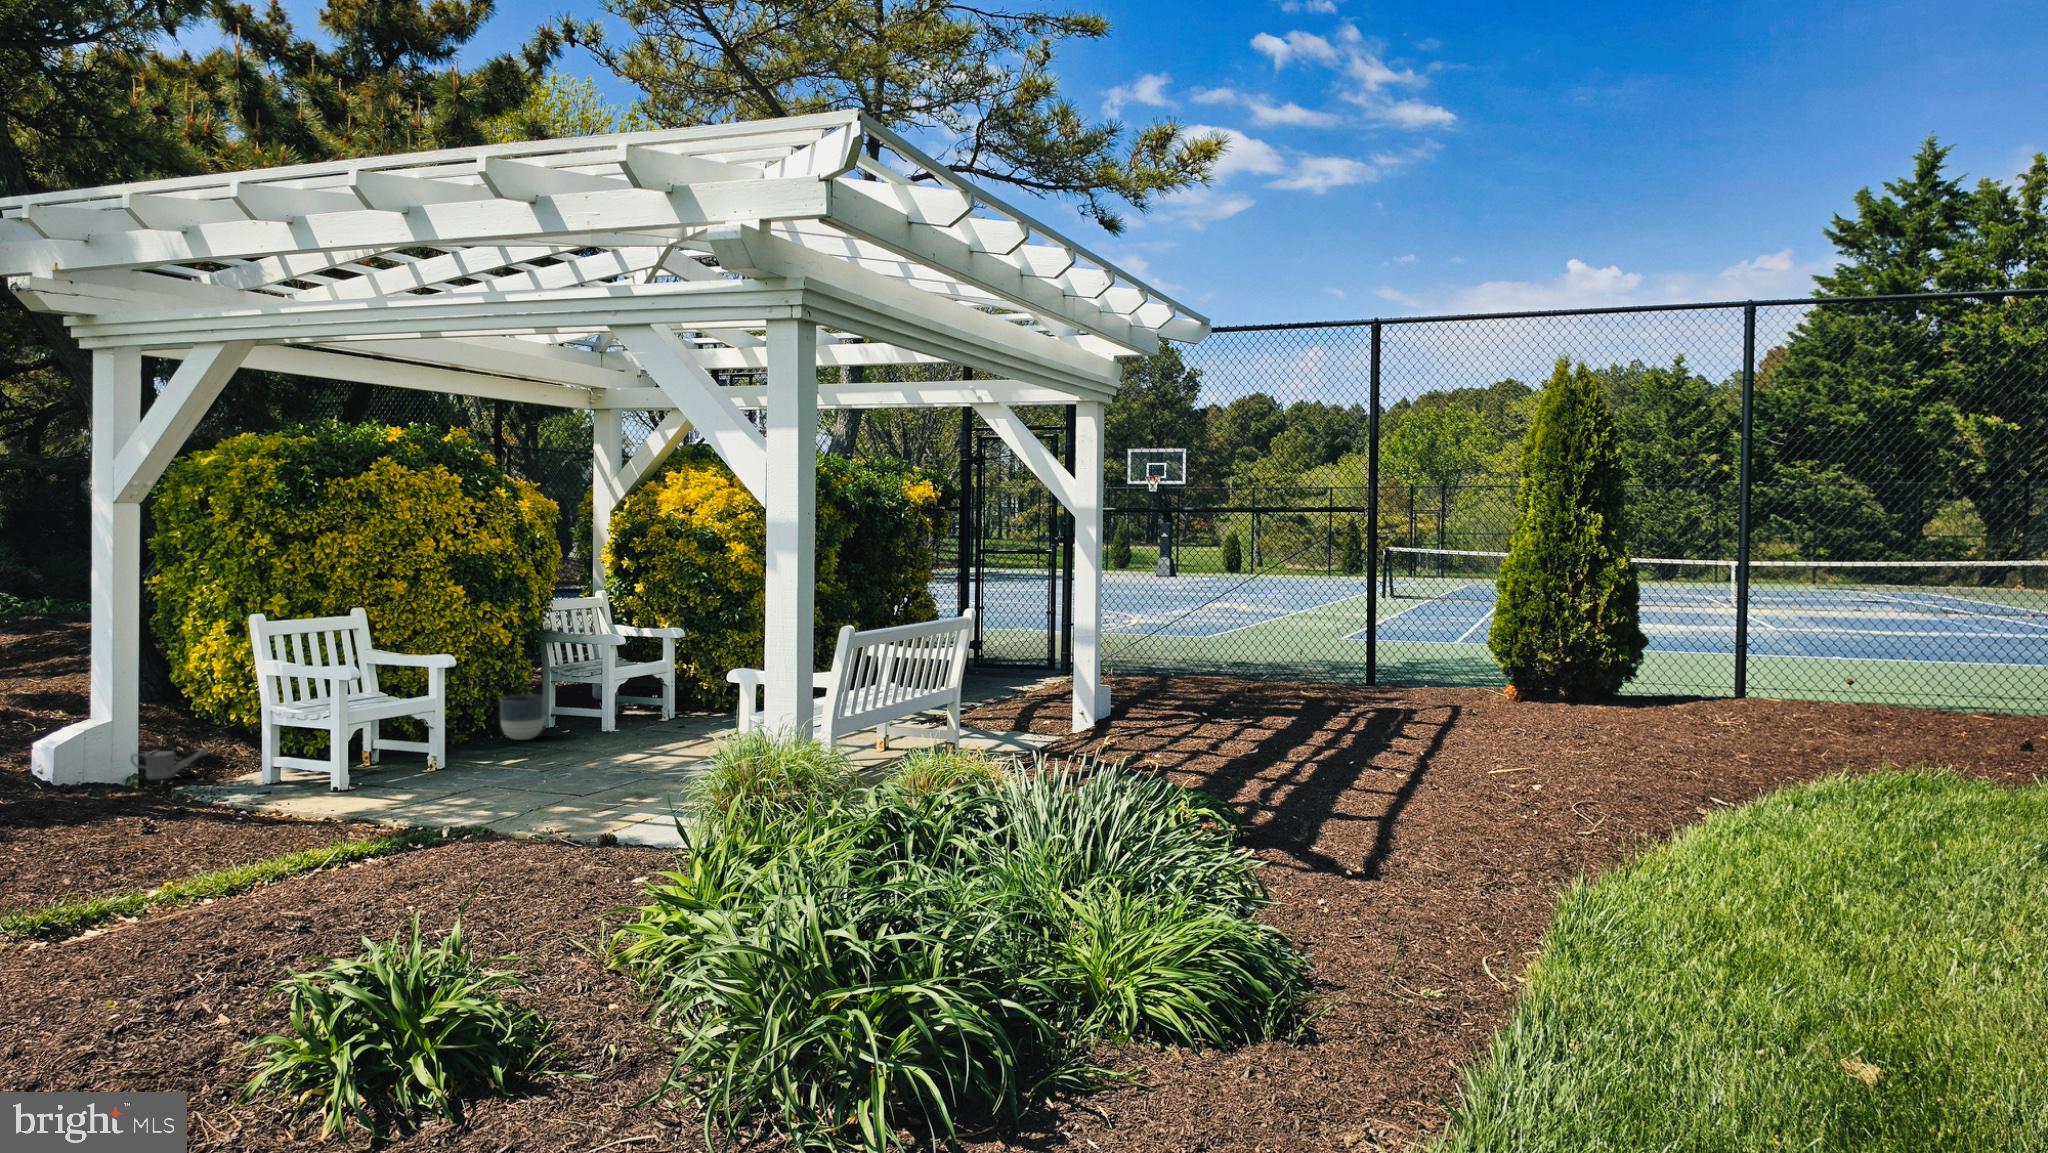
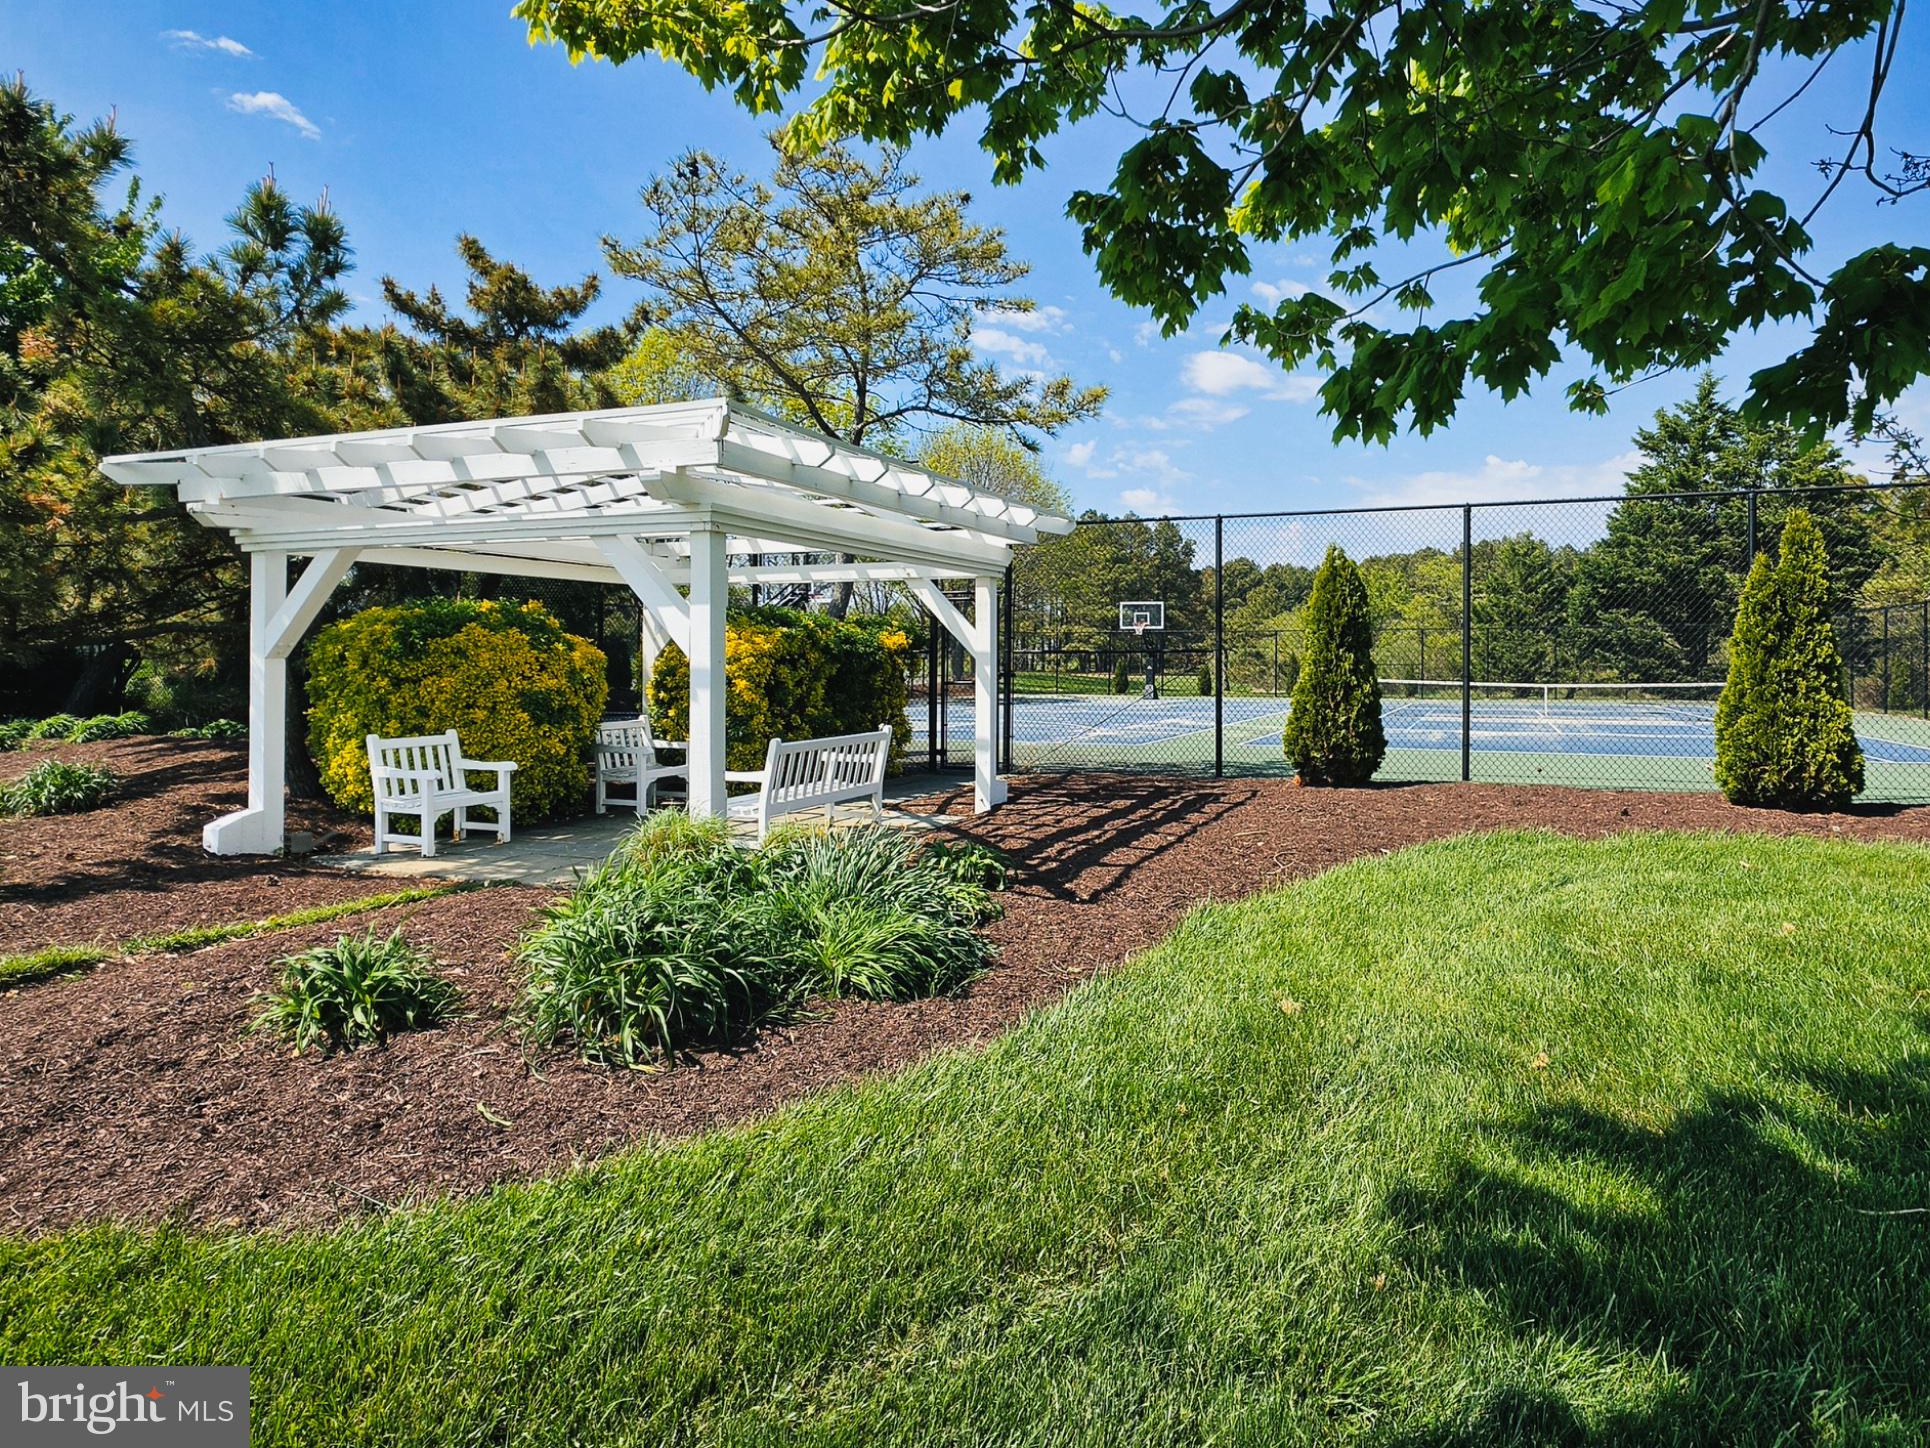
planter: present [500,694,544,740] -> none [558,790,591,823]

